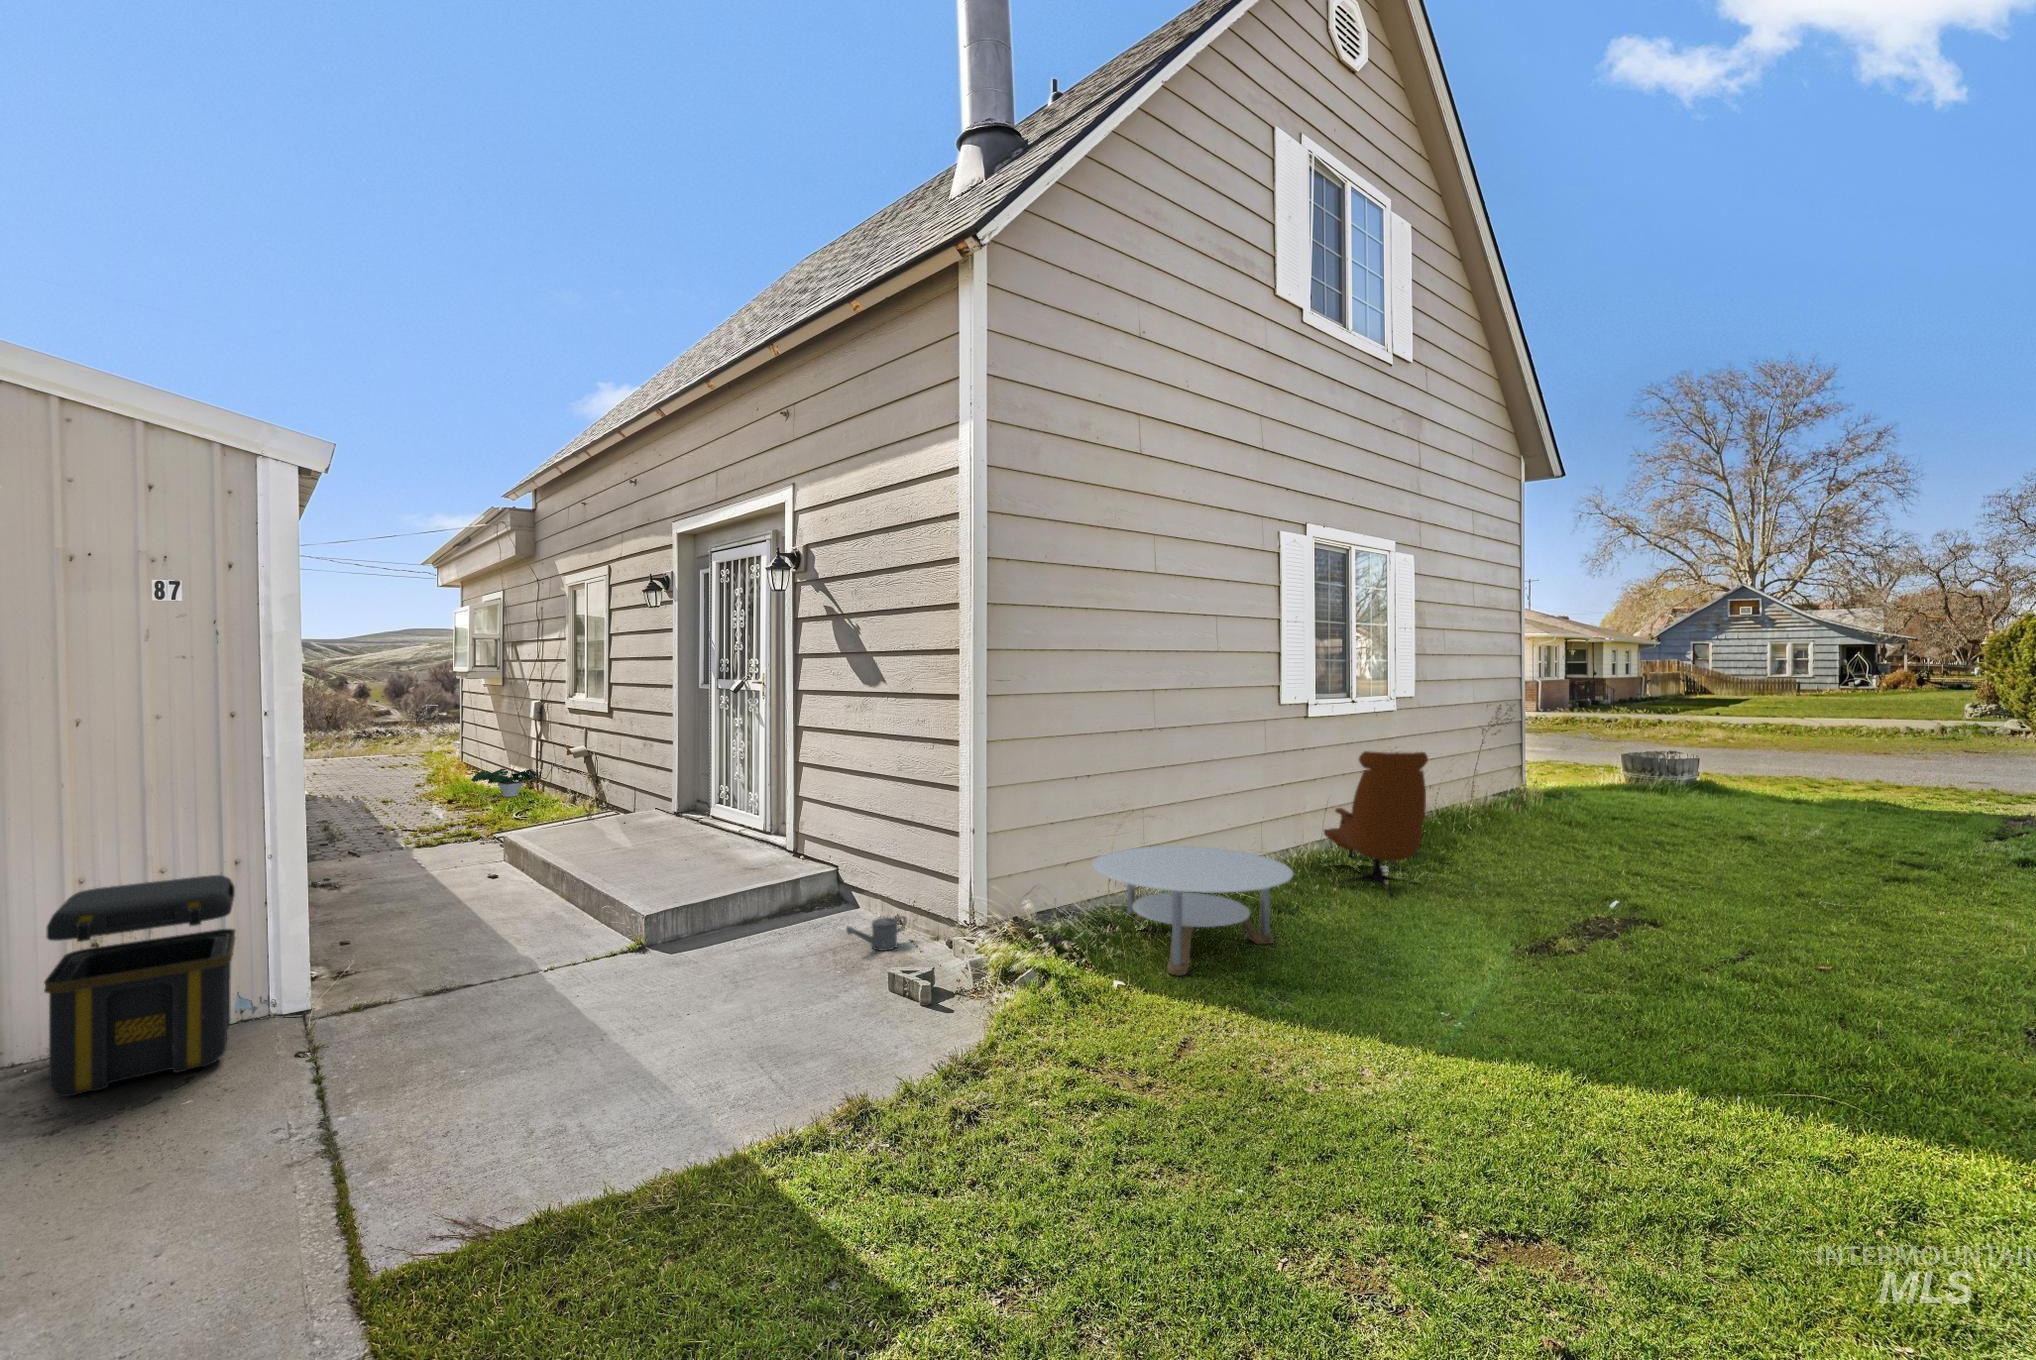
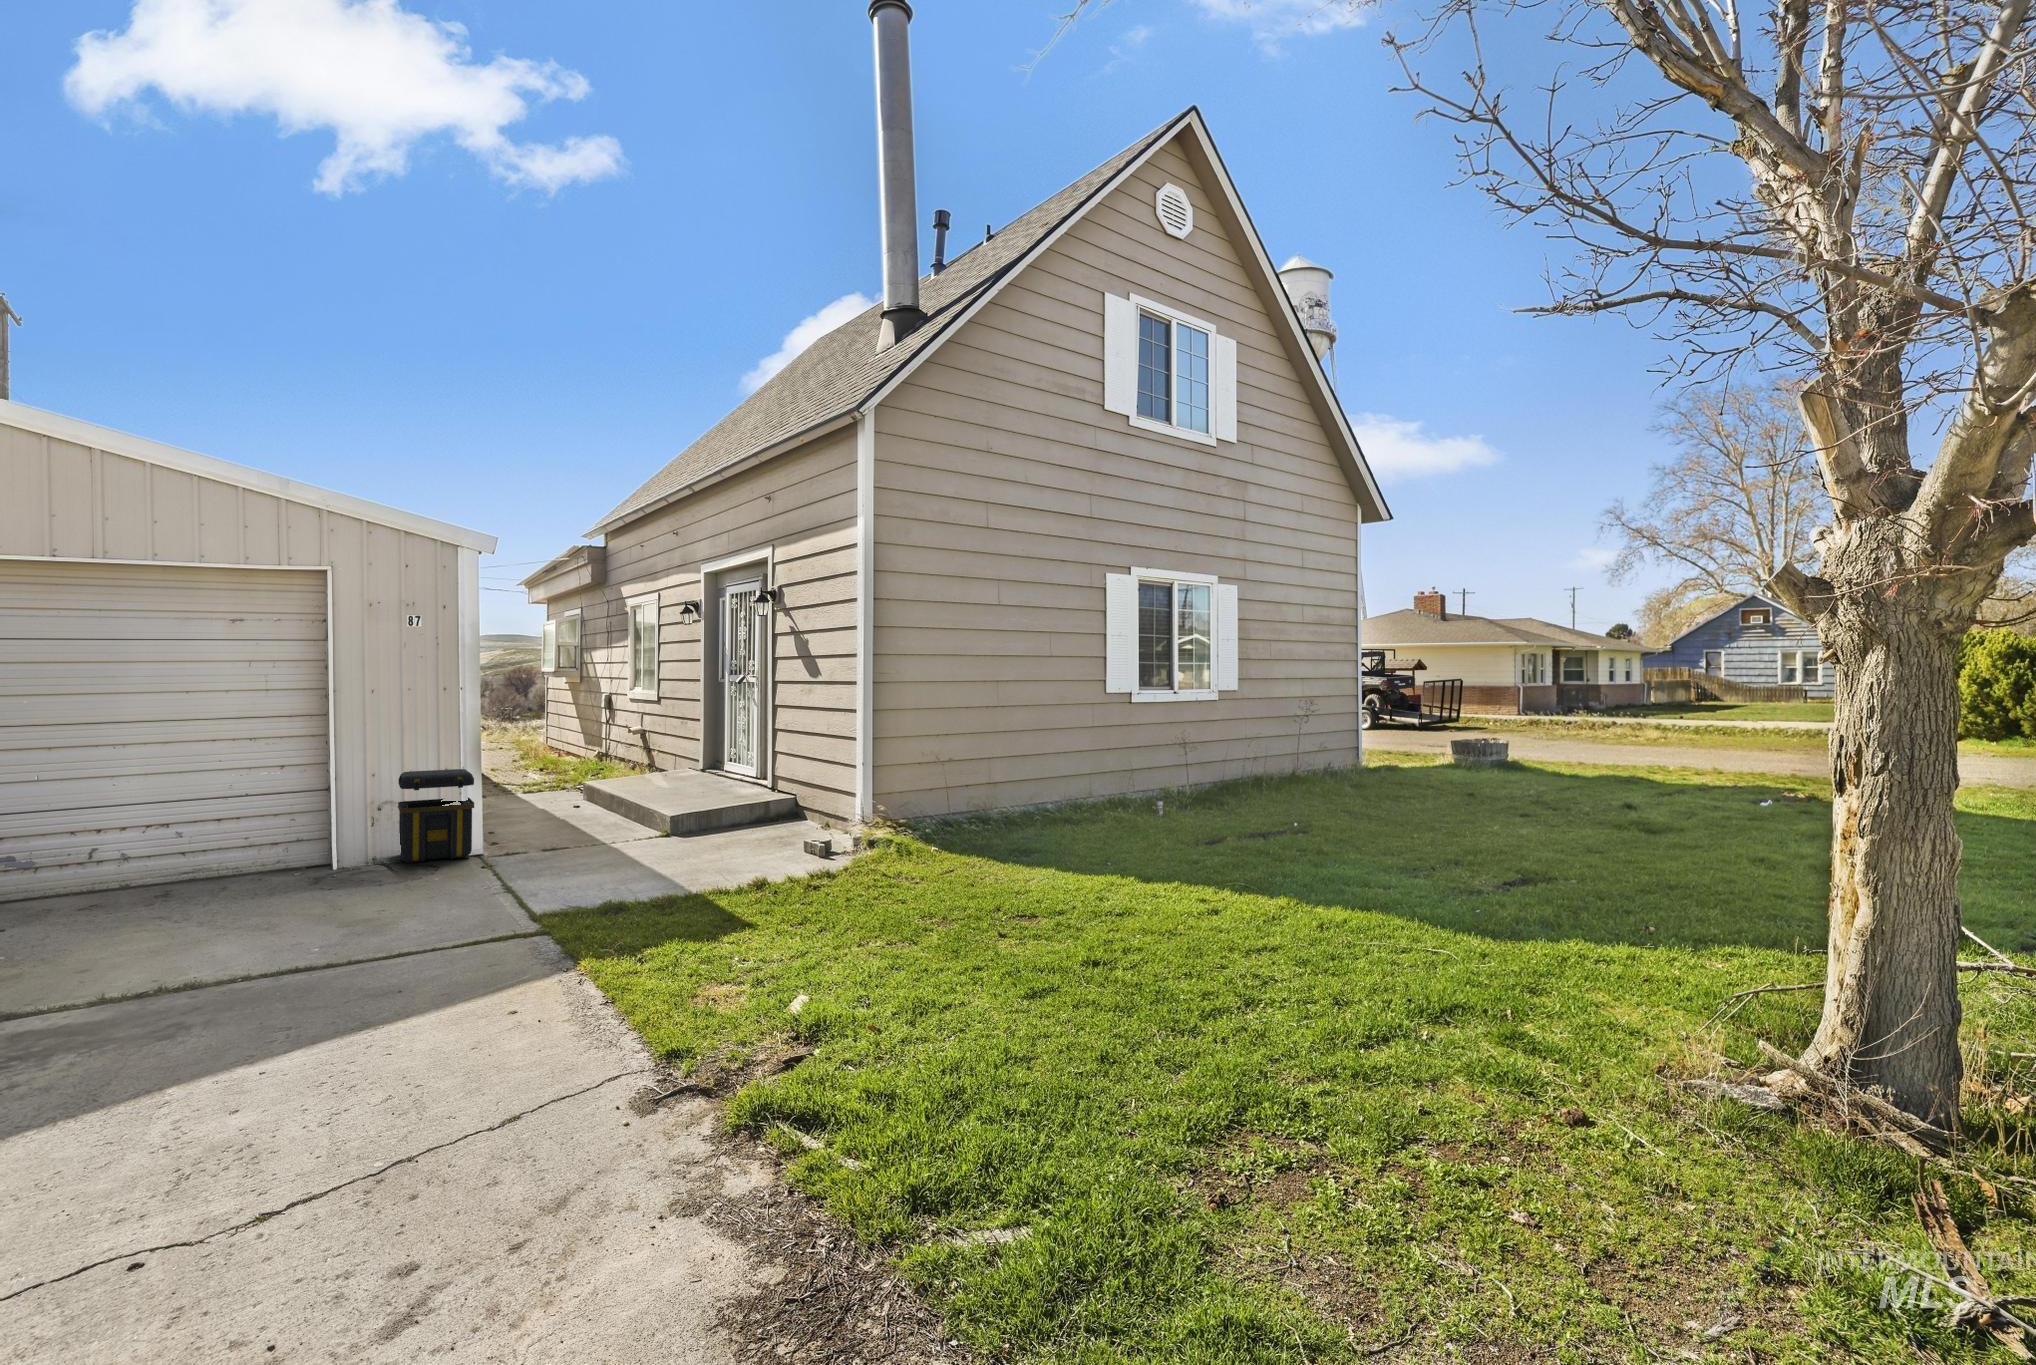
lounge chair: present [1324,751,1428,898] -> none [1129,723,1189,820]
potted plant: present [471,769,538,797] -> none [558,744,605,764]
round table: present [1093,846,1293,975] -> none [940,780,1059,845]
watering can: present [846,916,907,951] -> none [791,816,830,834]

